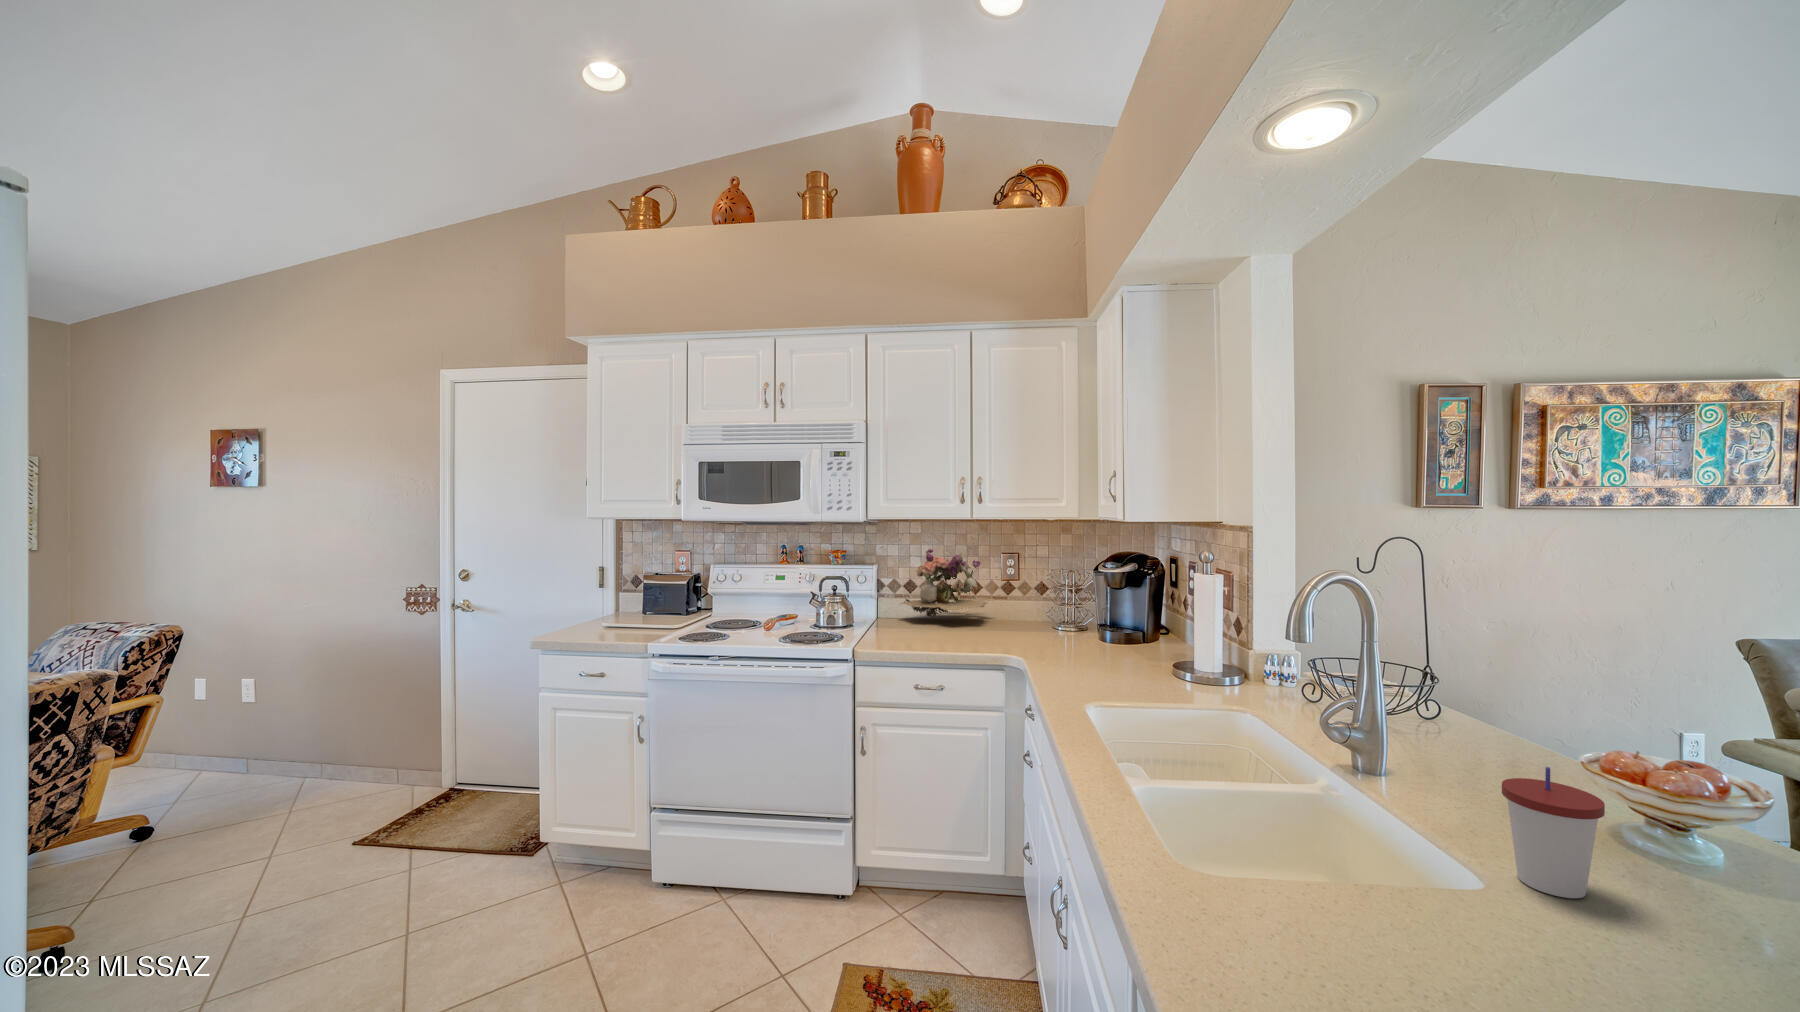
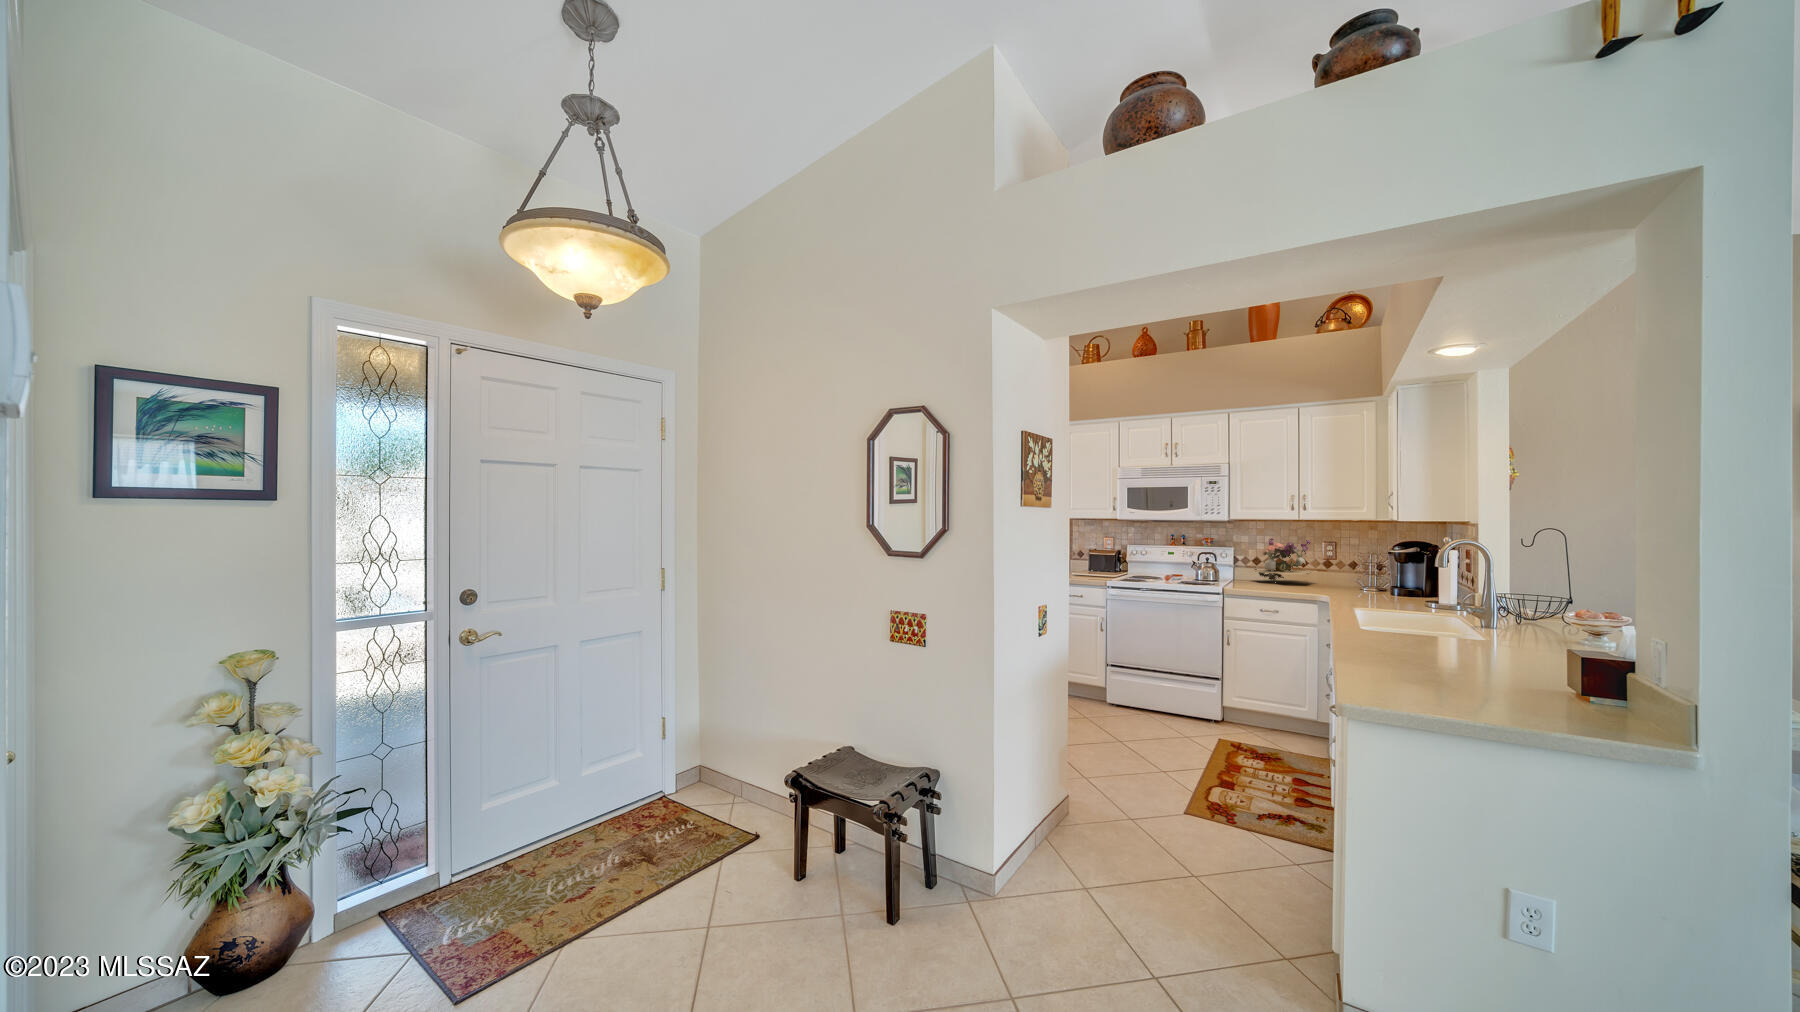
cup: present [1502,767,1605,898] -> none [1498,607,1534,651]

